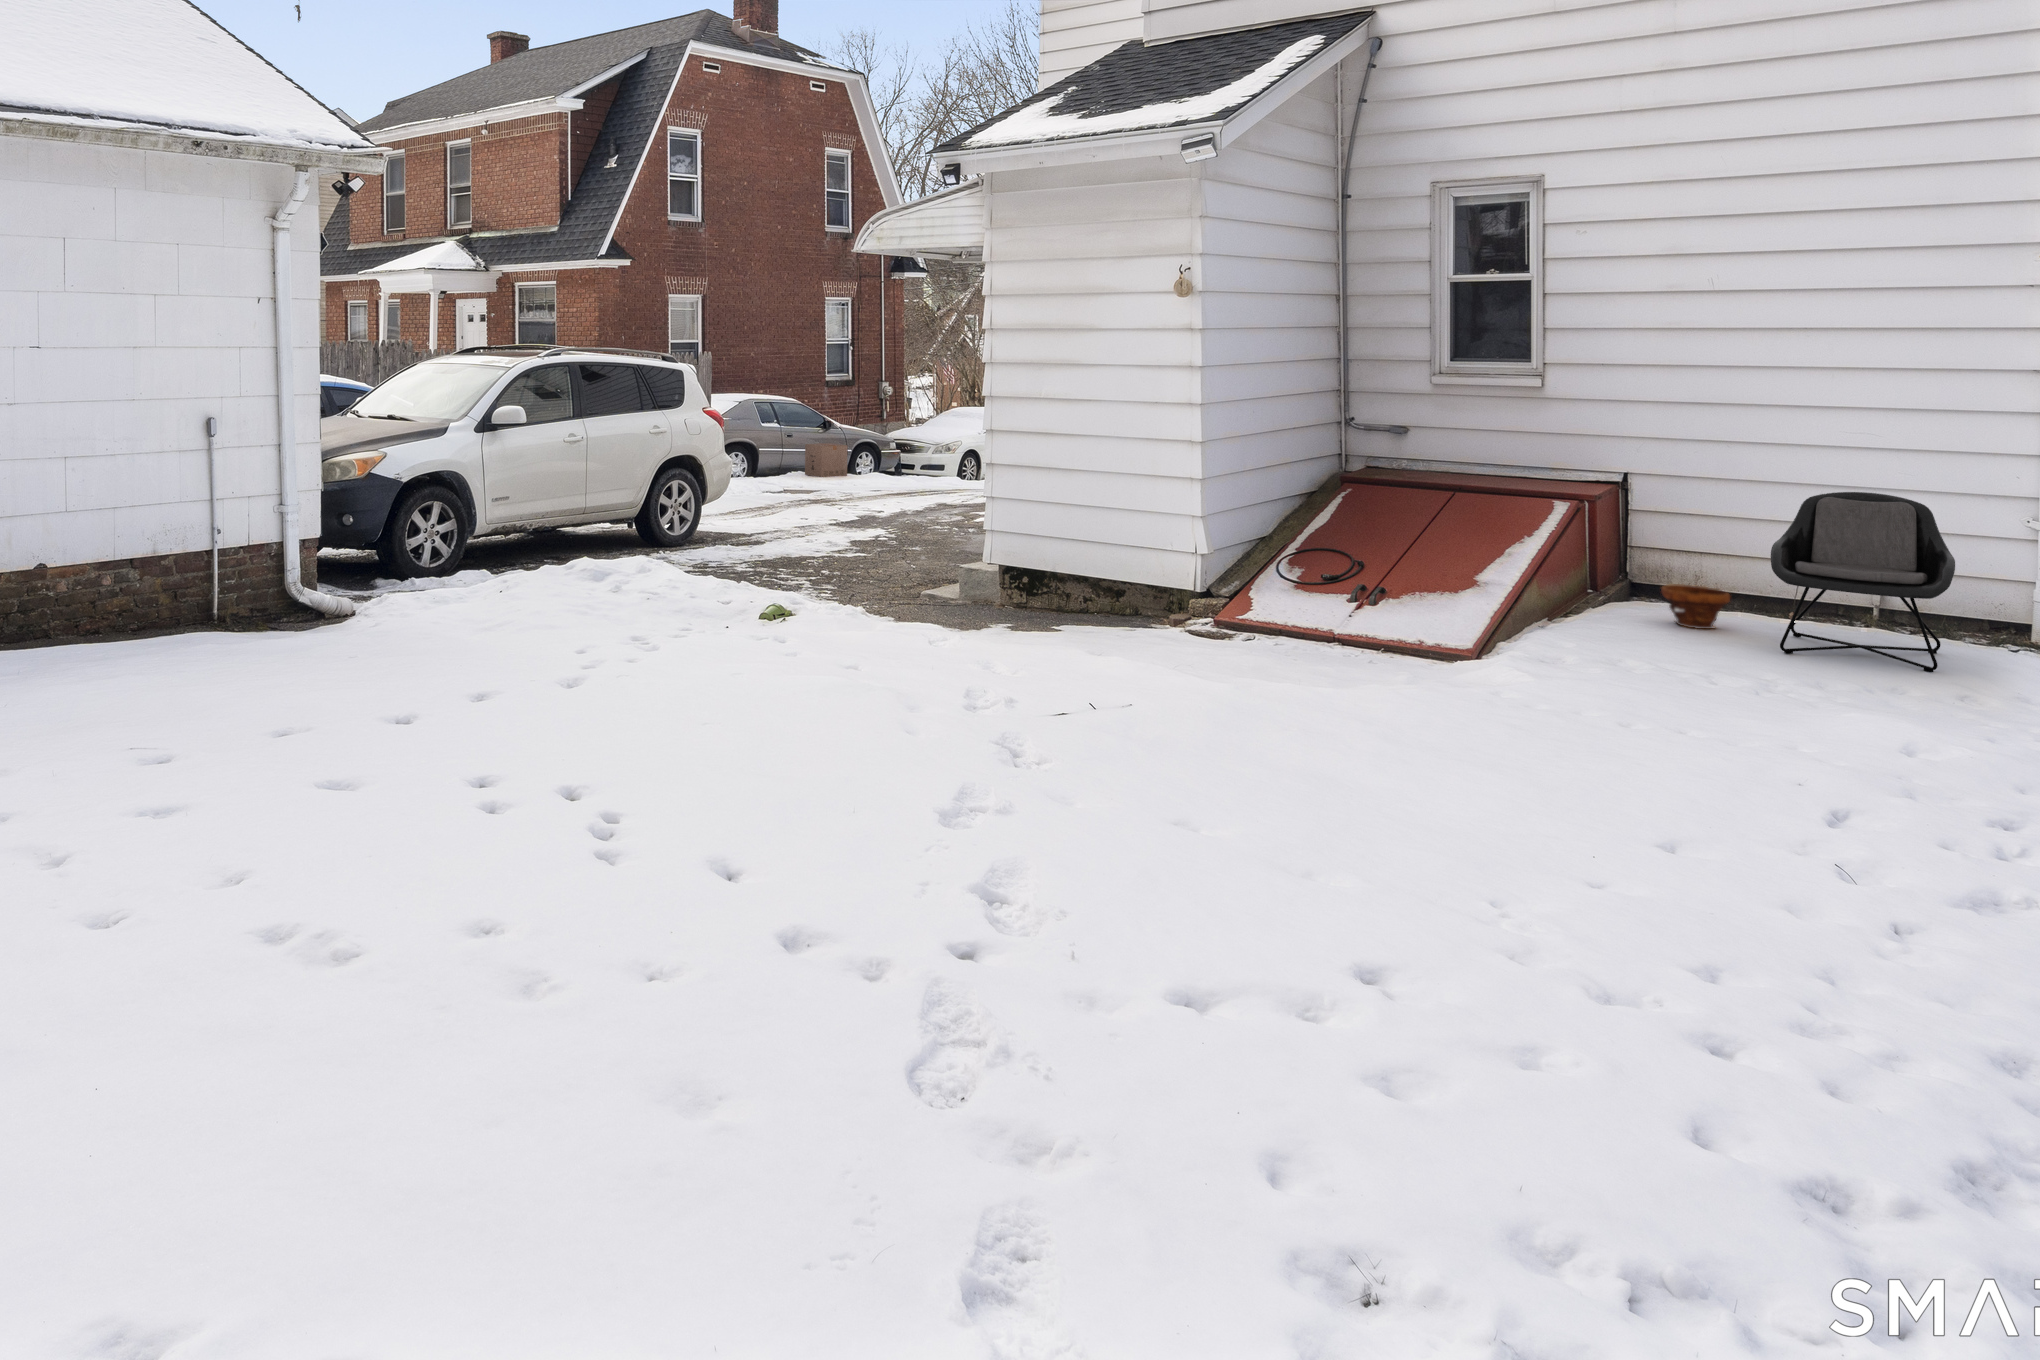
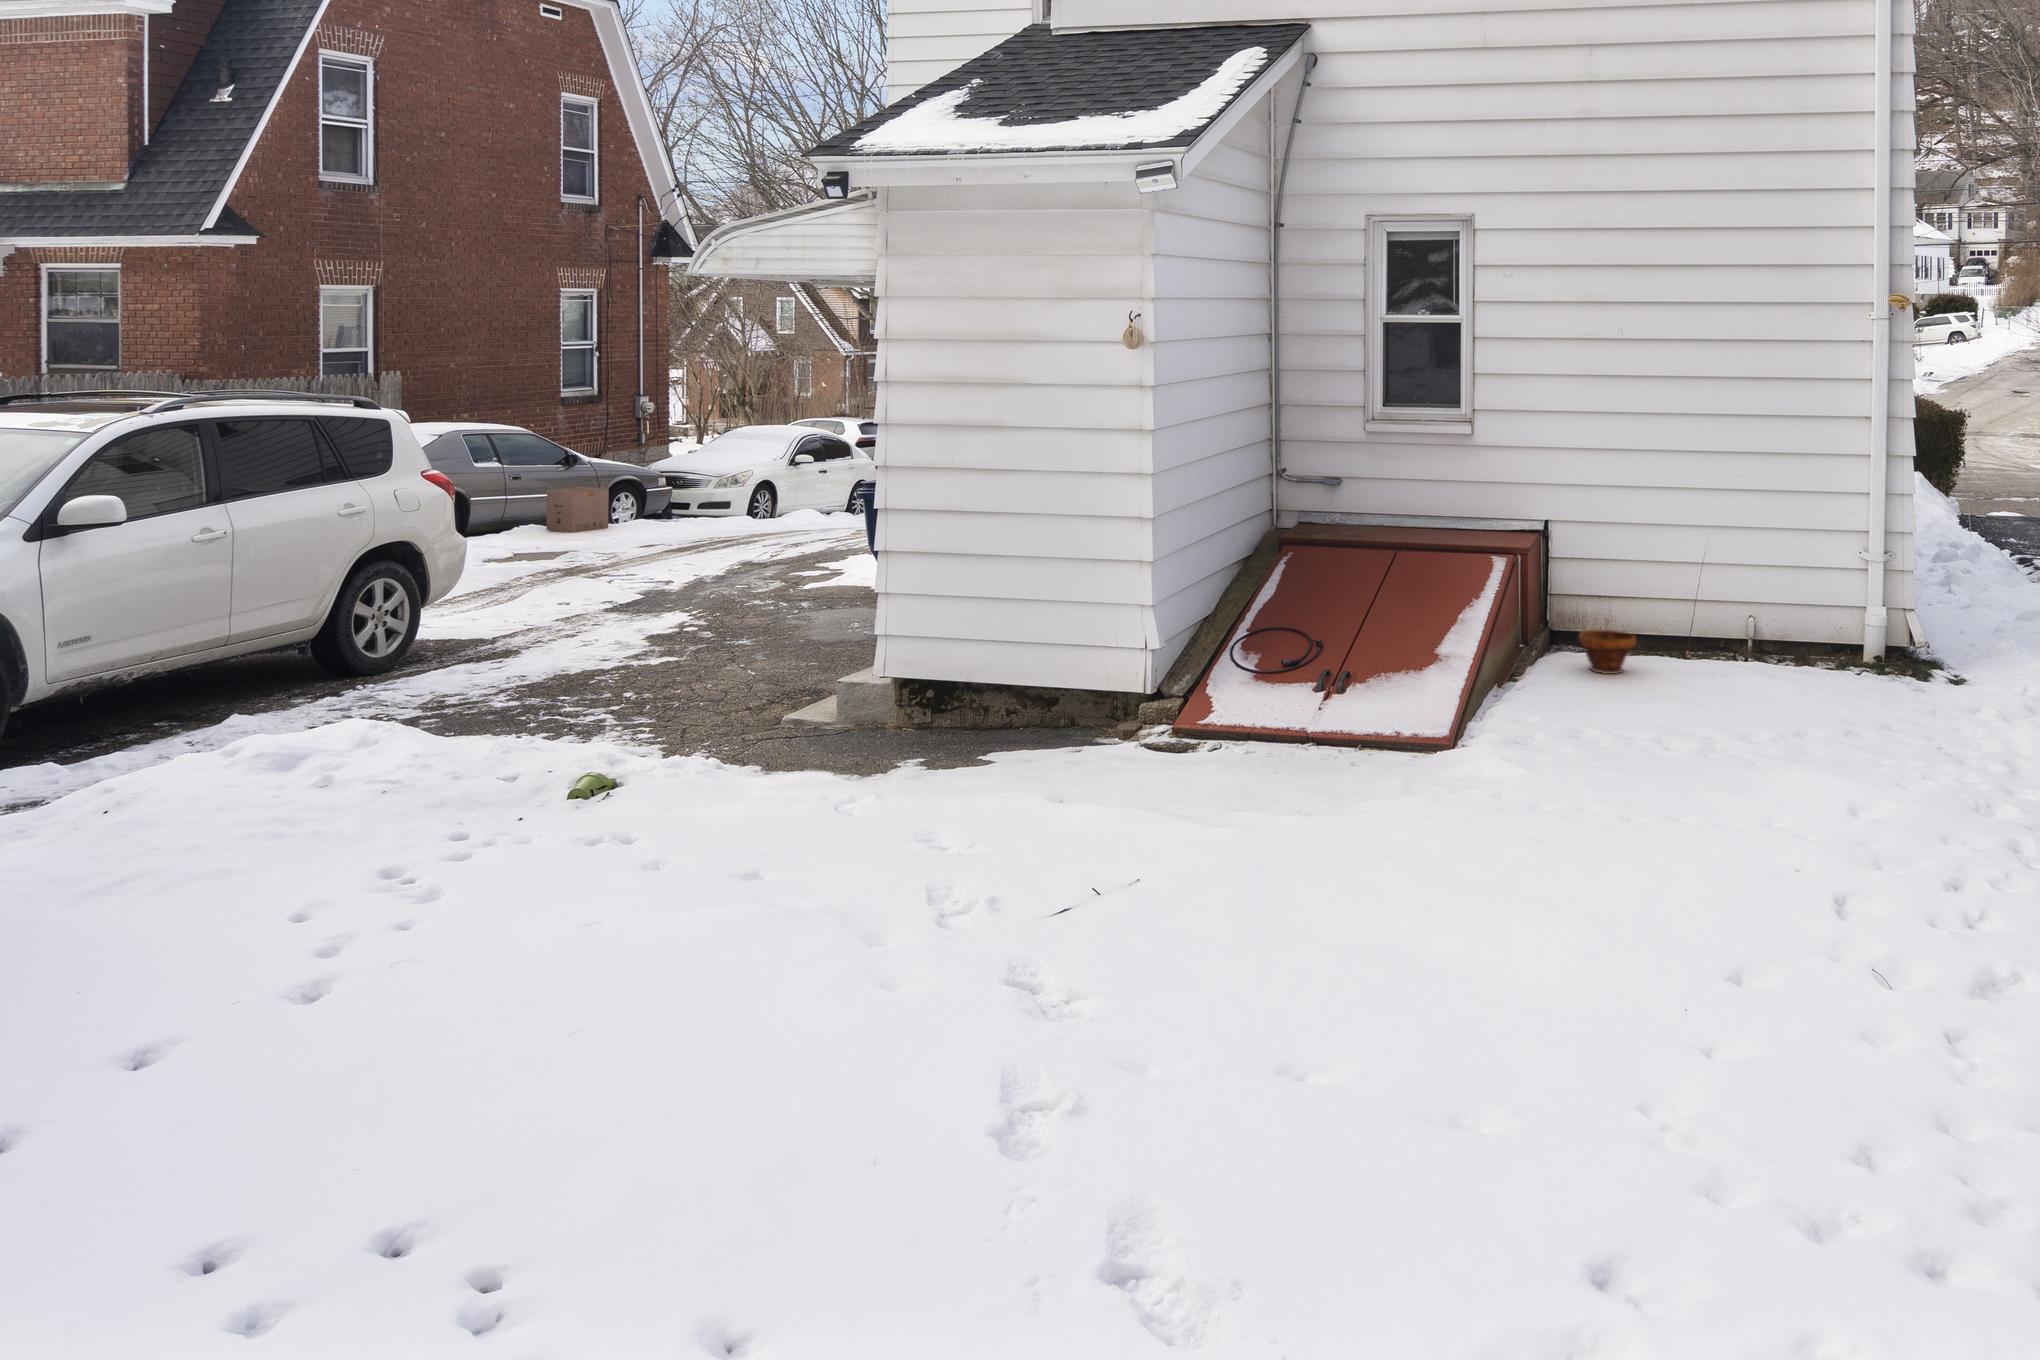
lounge chair: present [1771,492,1955,672] -> none [1678,533,1819,702]

